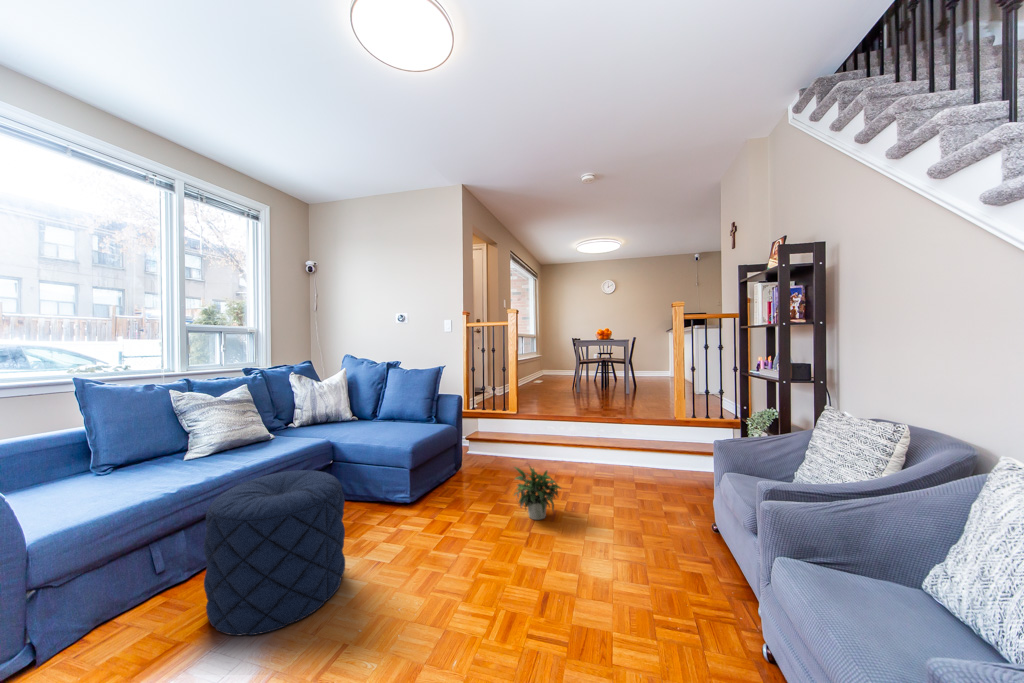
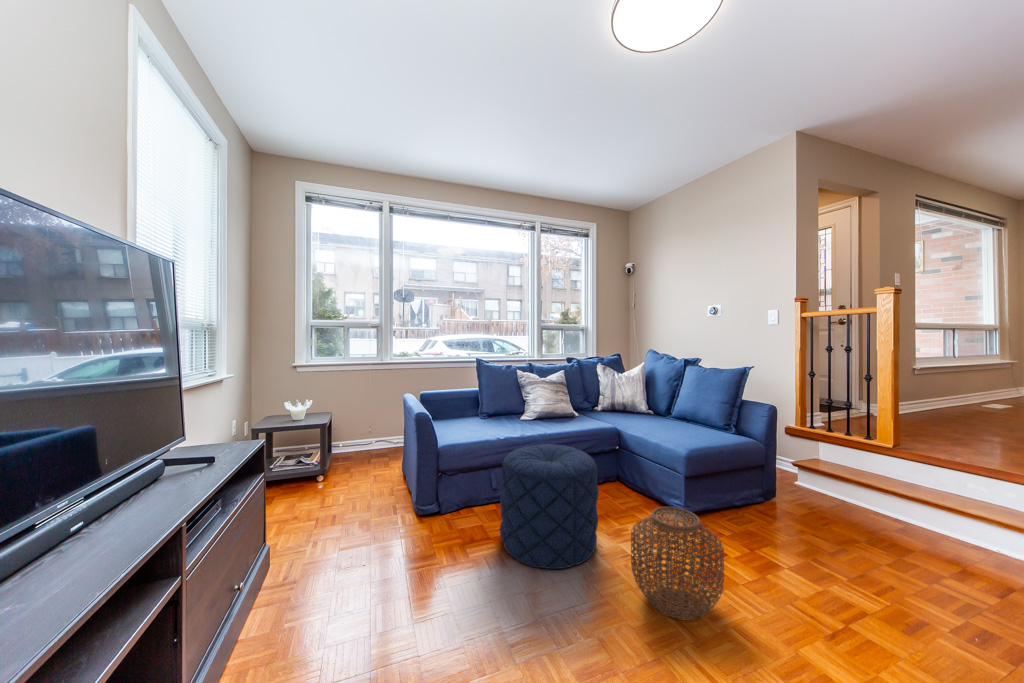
potted plant: present [514,467,561,520] -> none [823,516,918,611]
woven basket: none [395,494,474,595] -> present [631,507,724,620]

